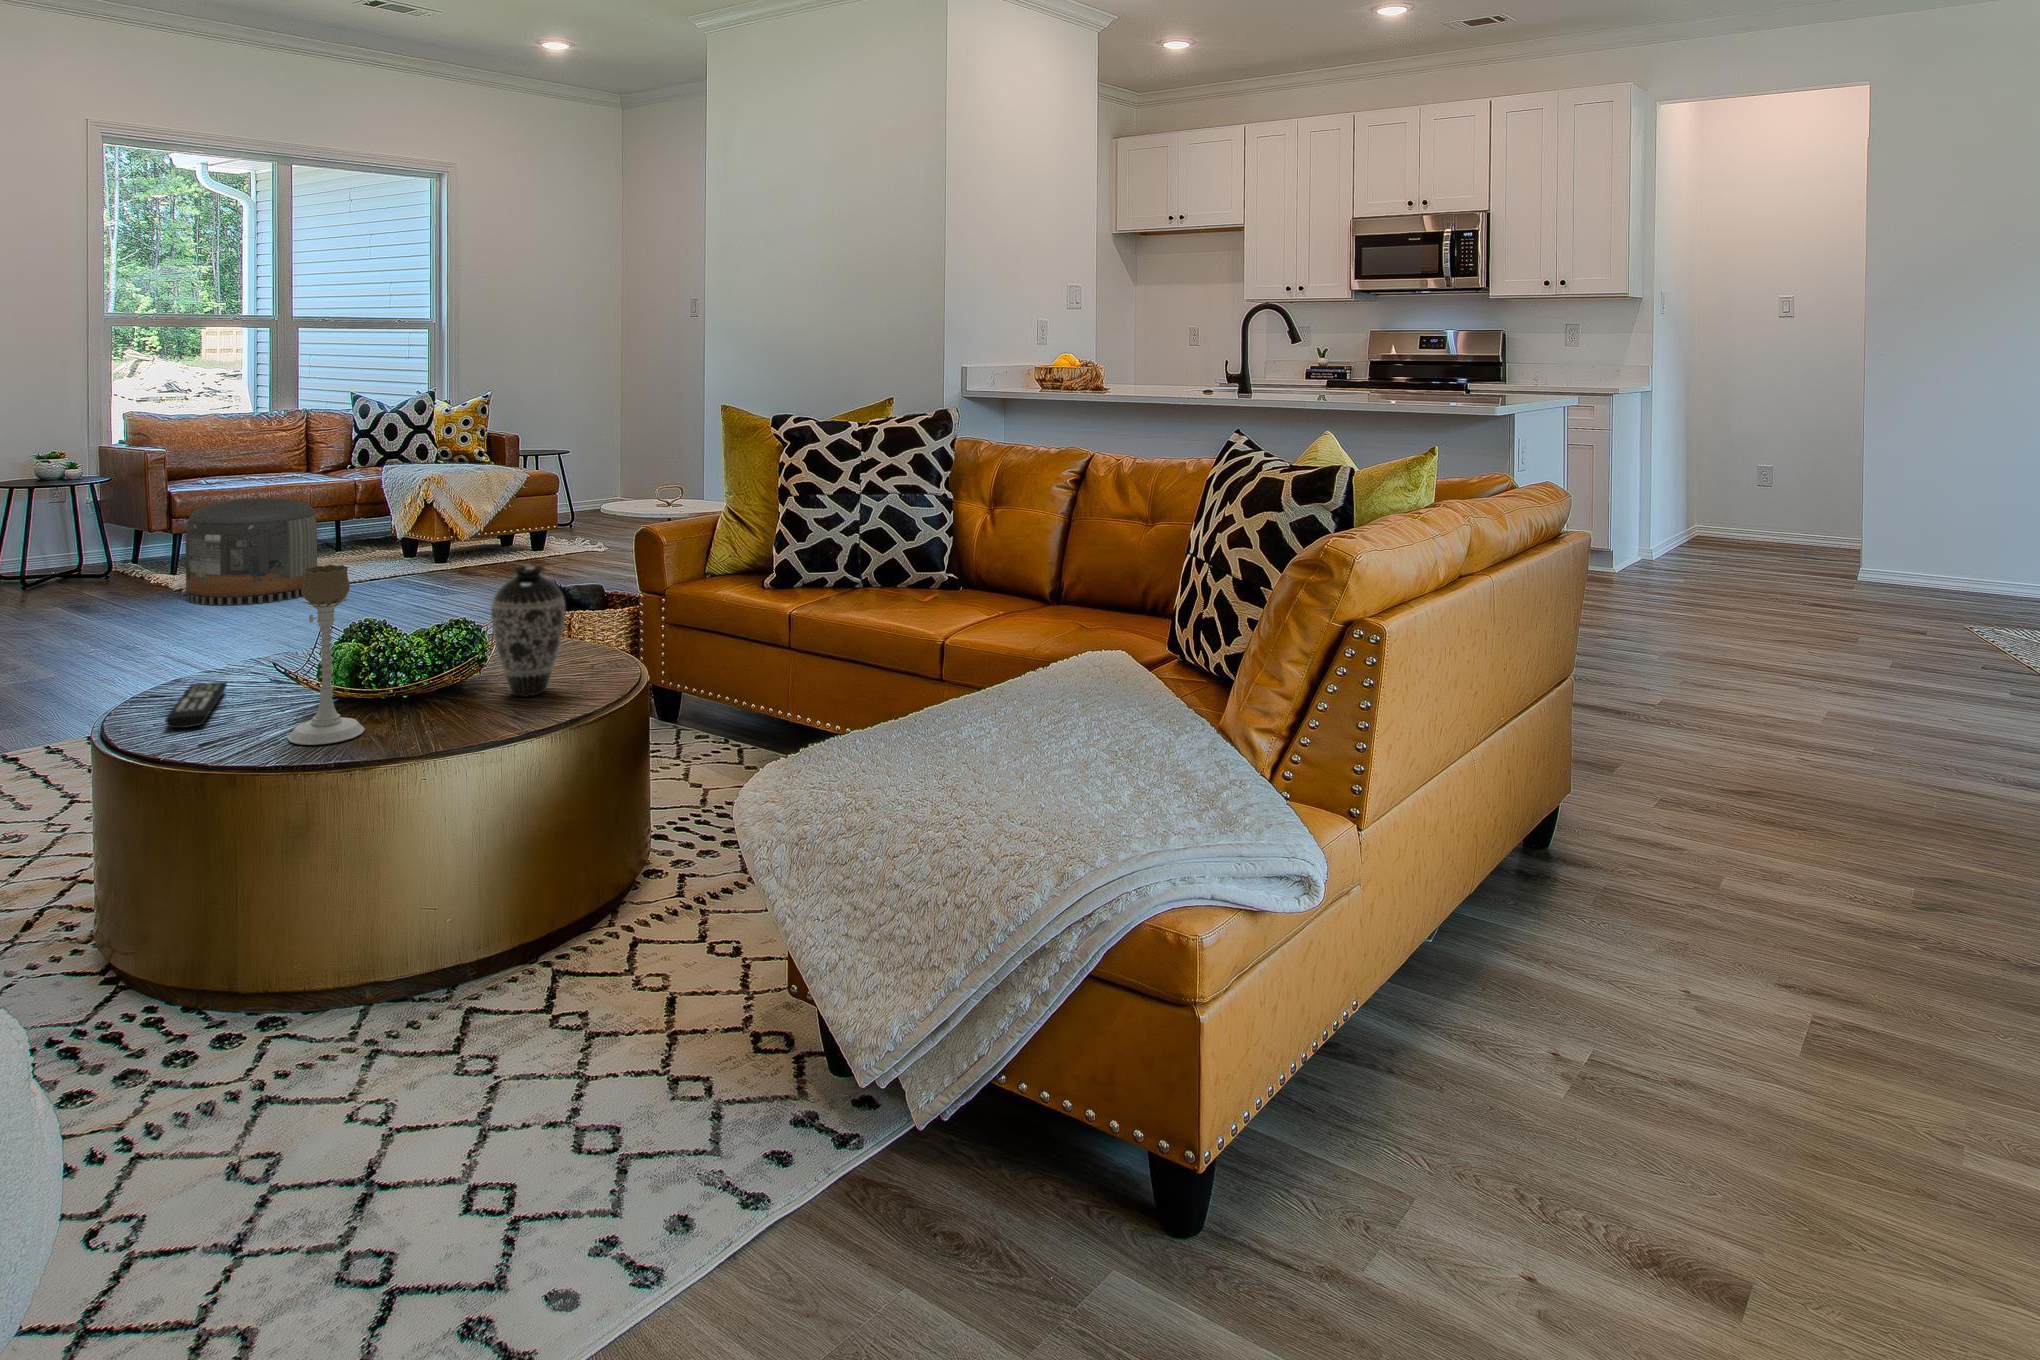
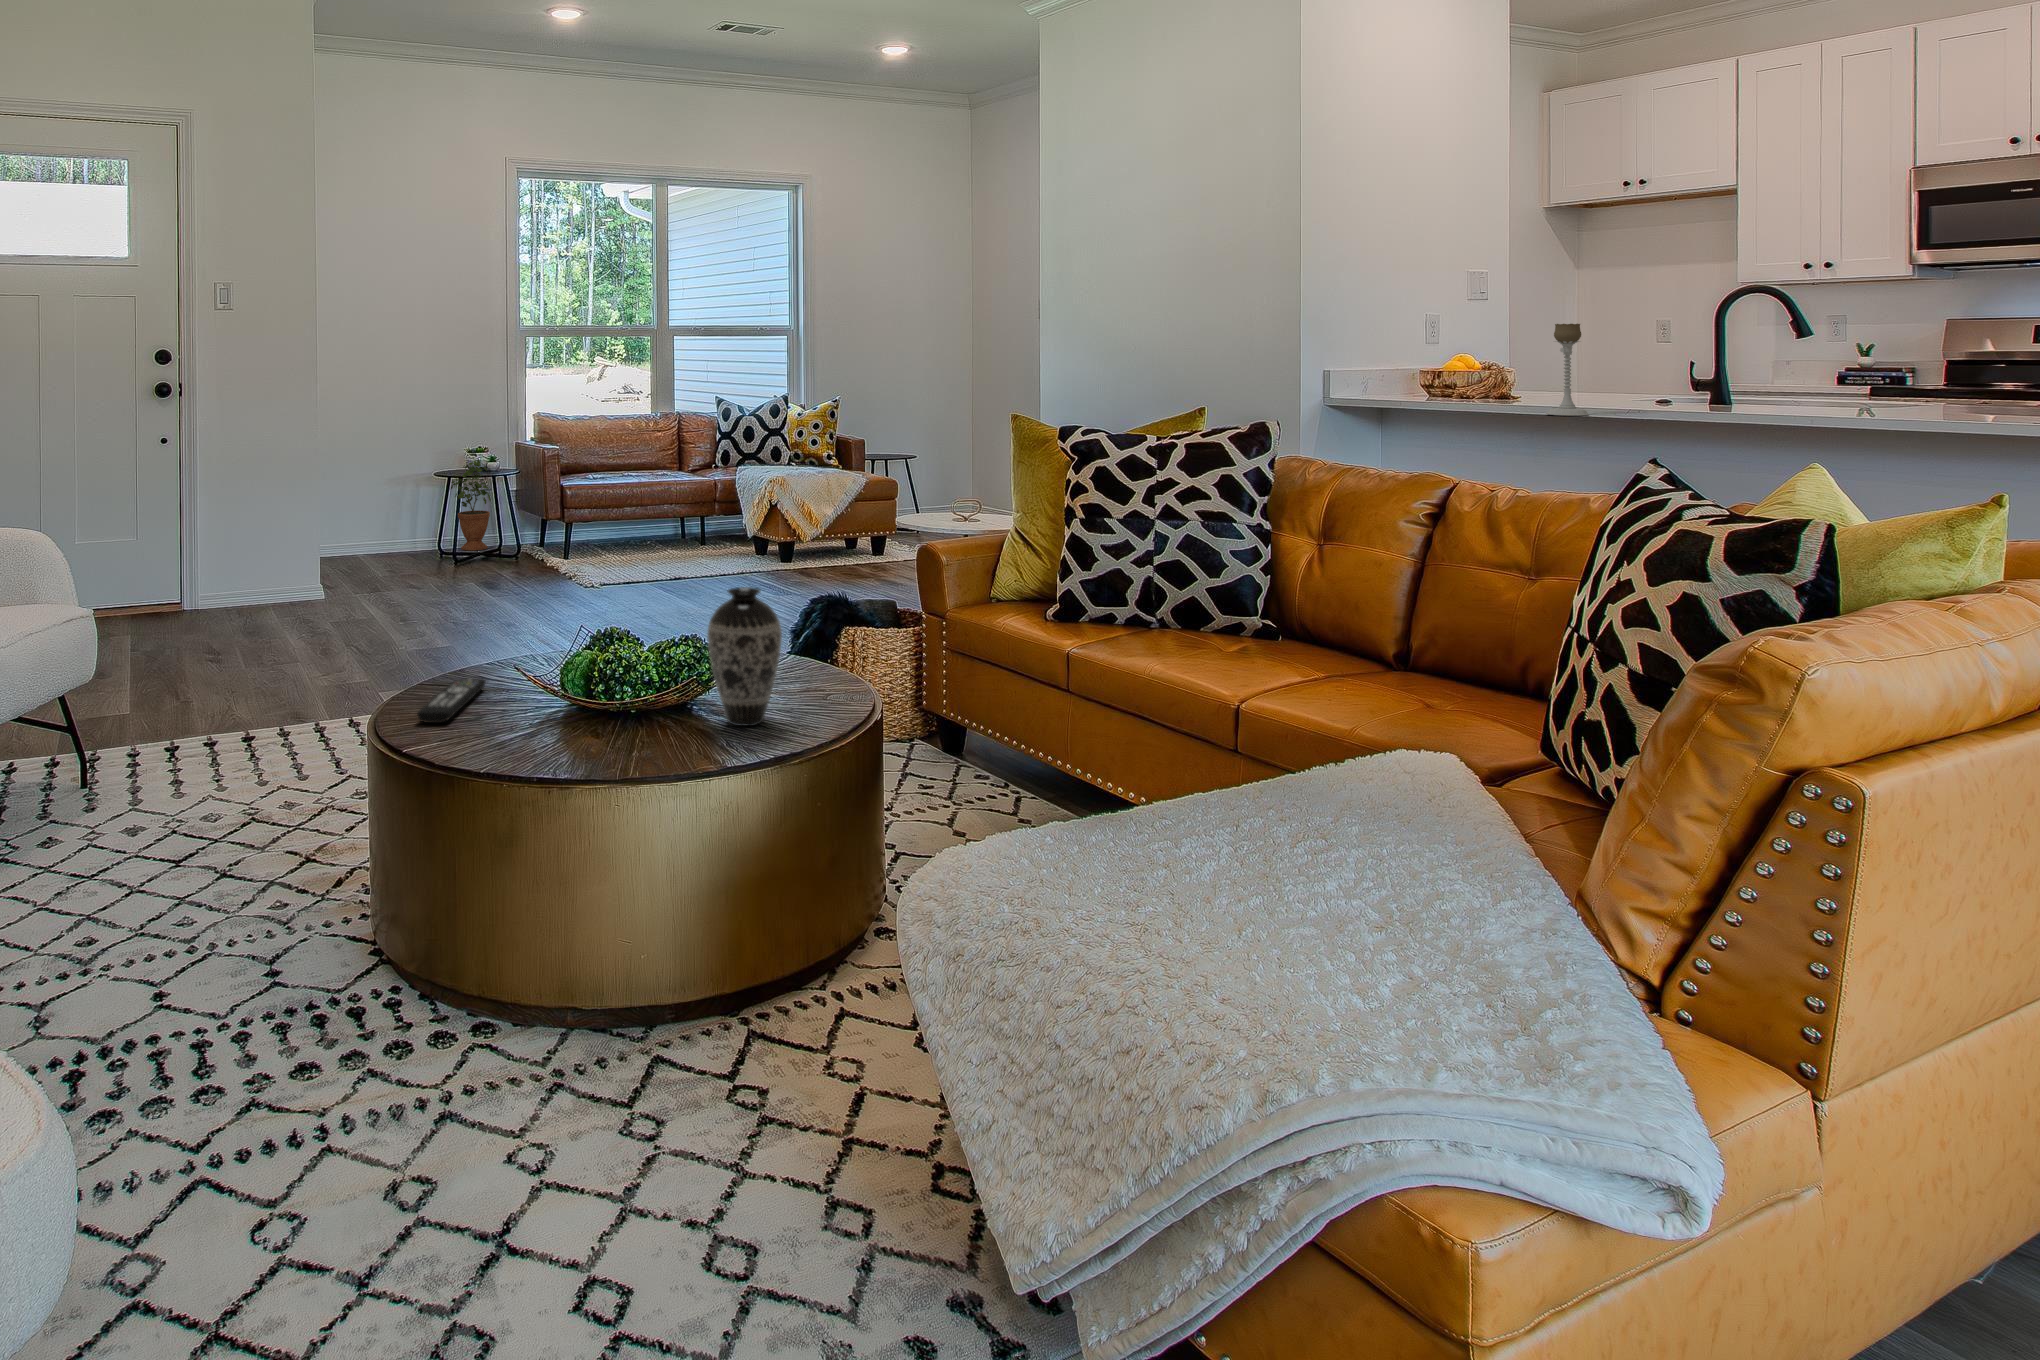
potted plant: none [16,464,72,572] -> present [451,457,491,551]
pouf: present [186,498,317,606] -> none [563,495,670,592]
candle holder: present [287,565,365,745] -> present [1546,324,1589,416]

